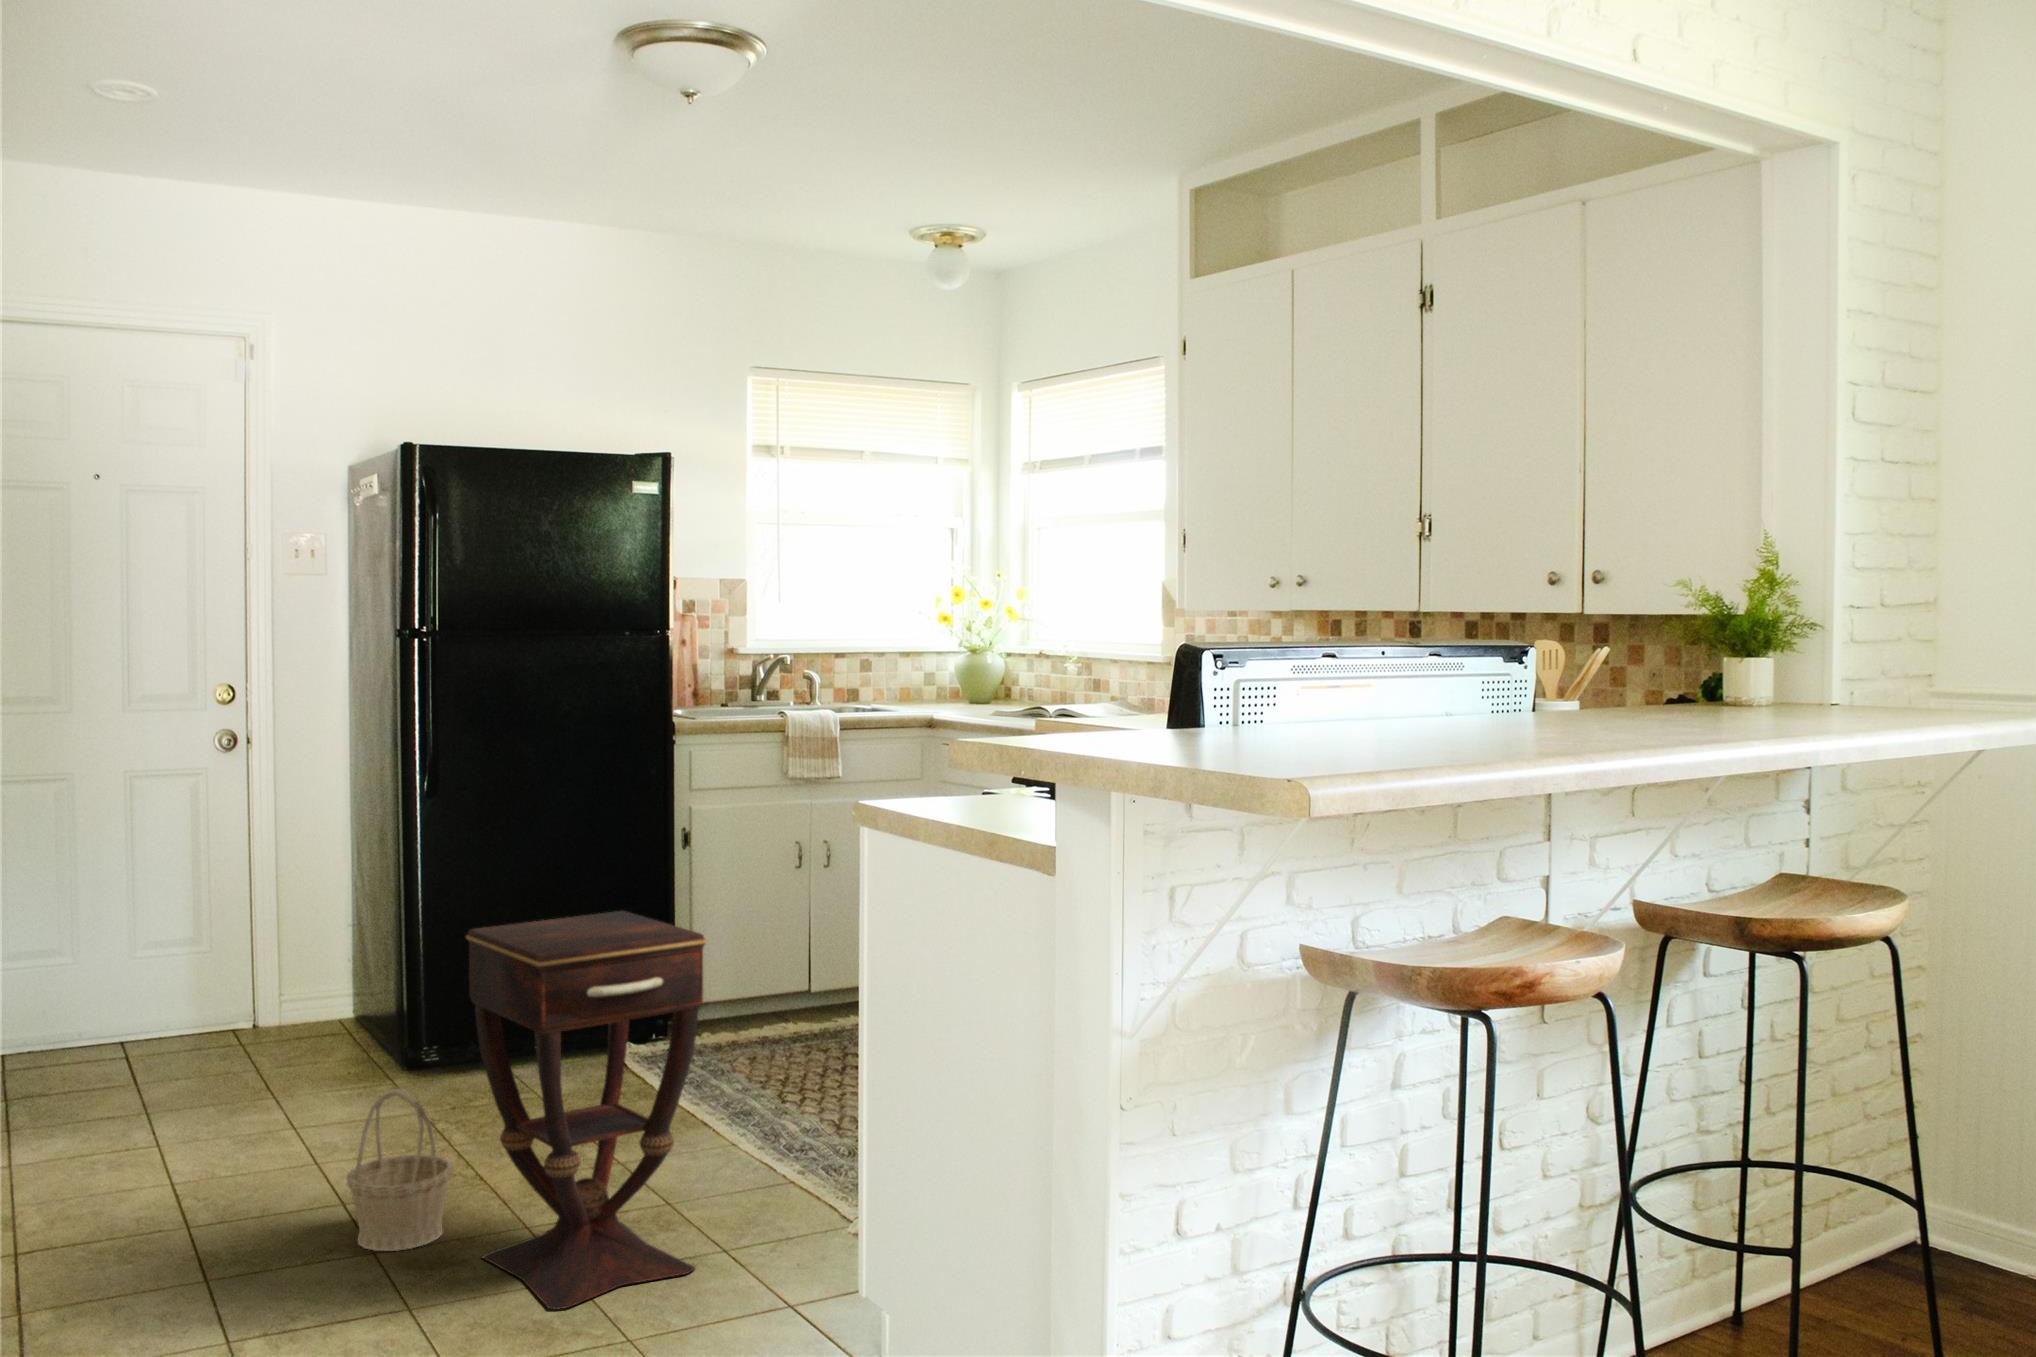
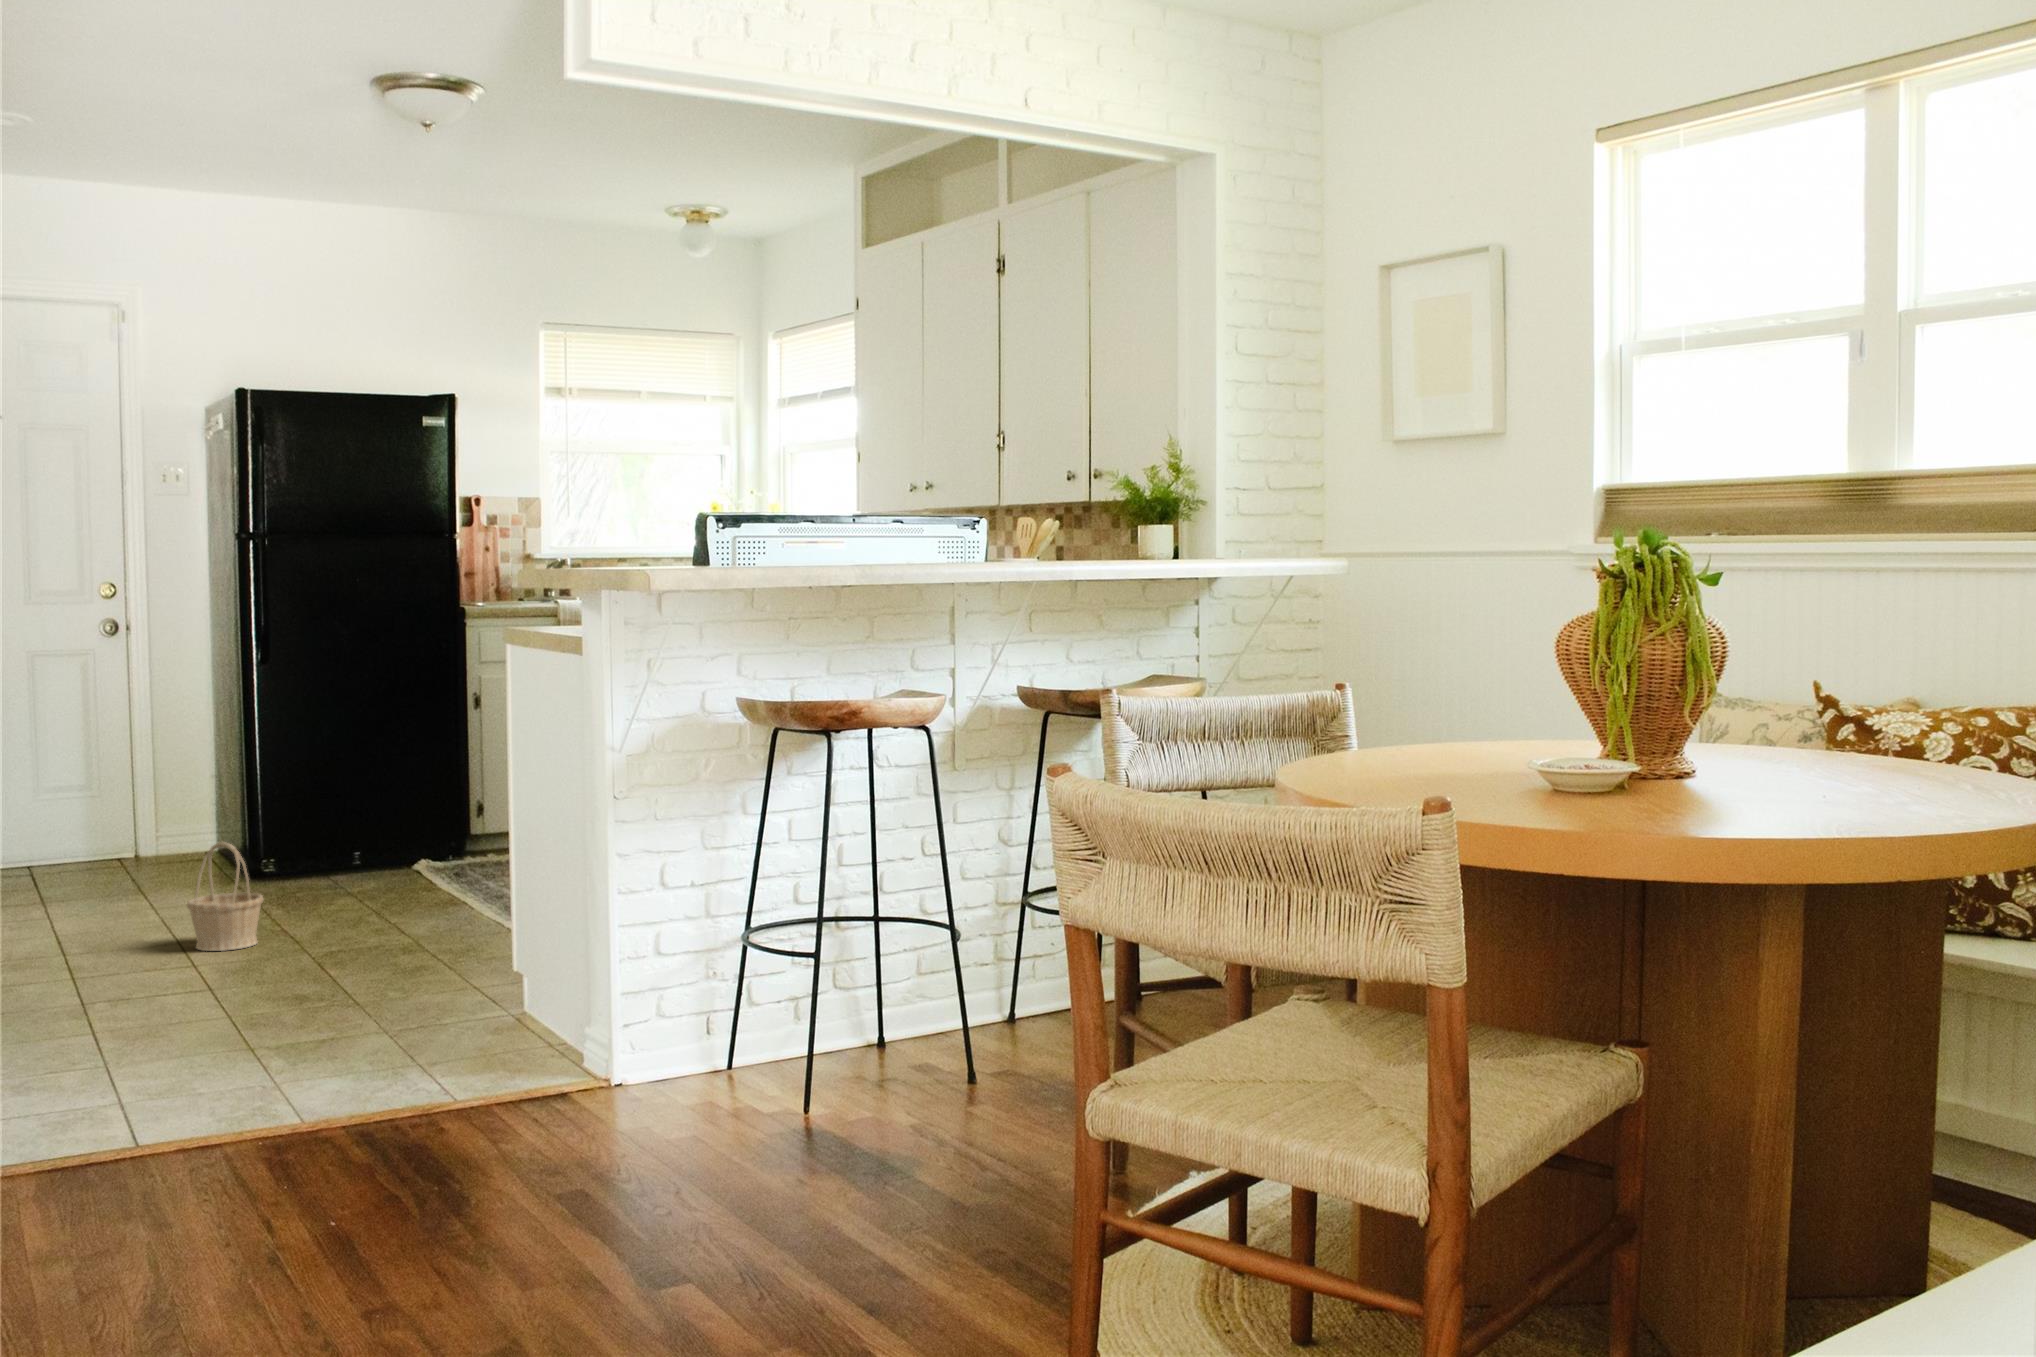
side table: present [466,911,706,1310] -> none [264,716,431,971]

